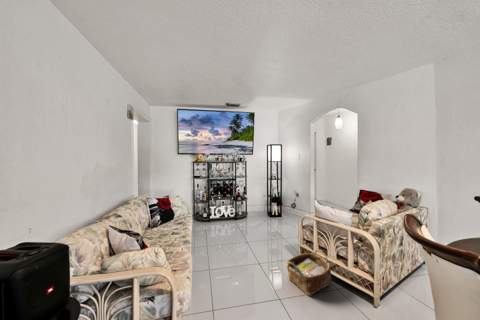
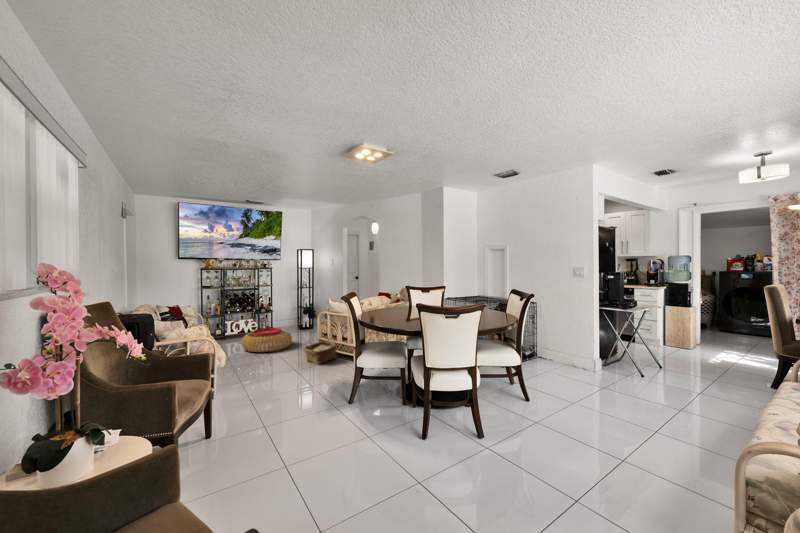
pouf: none [219,219,266,249] -> present [242,328,292,352]

